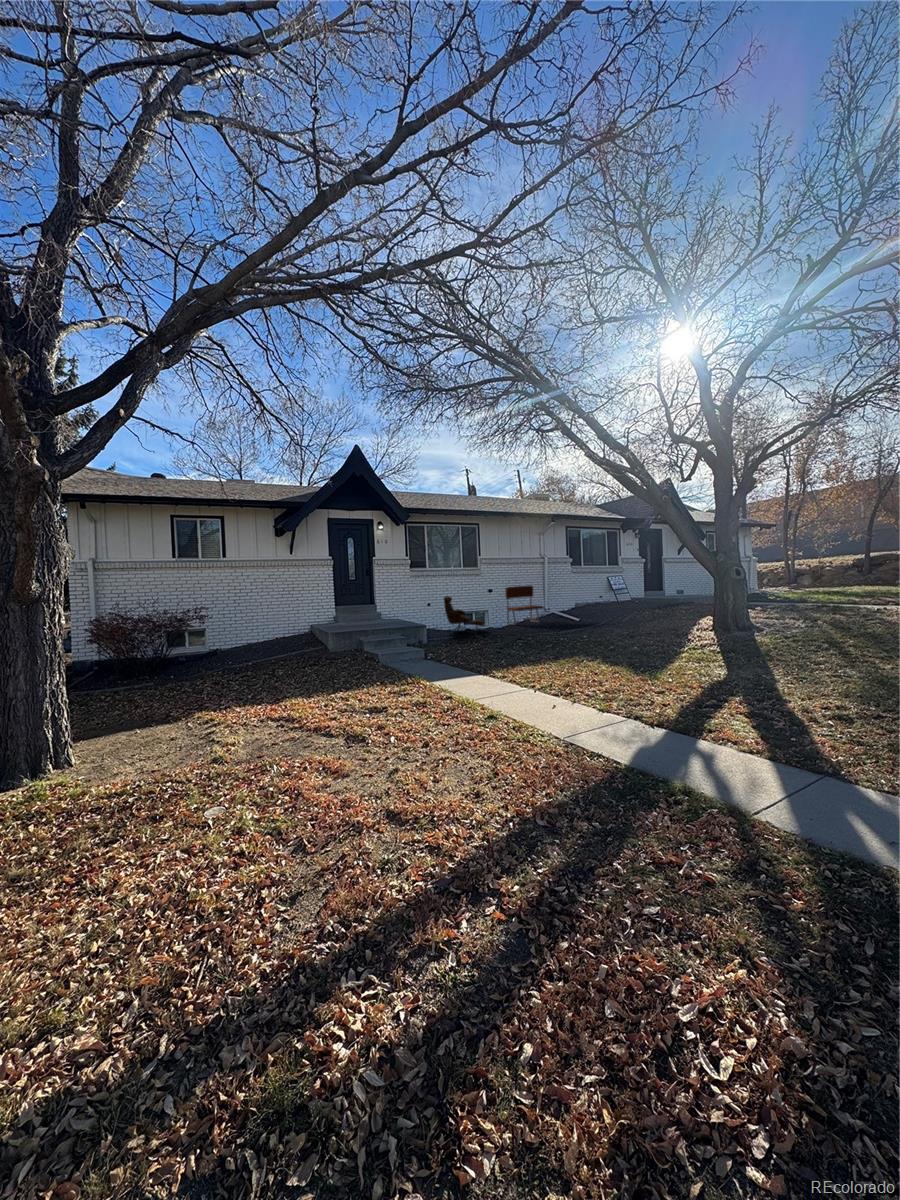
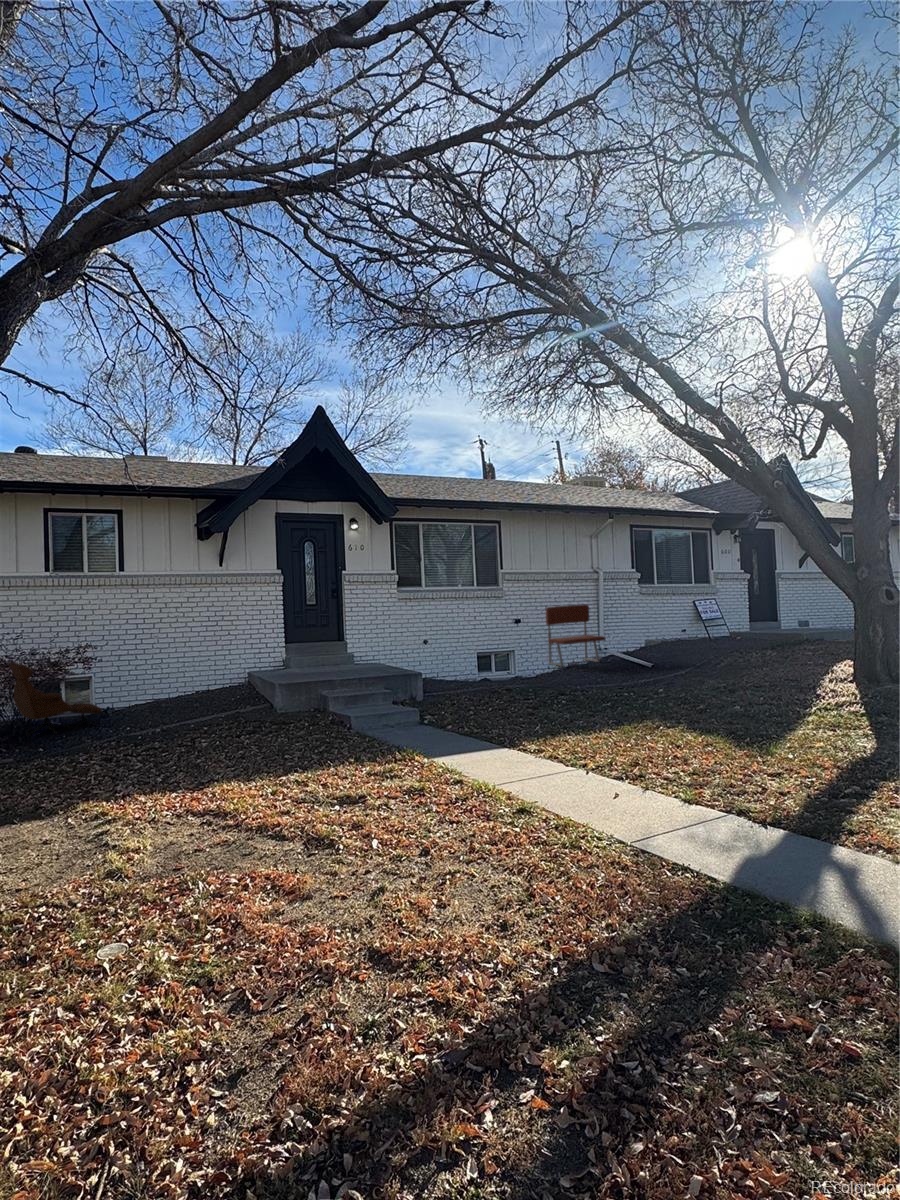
lounge chair: present [444,596,484,632] -> present [8,663,102,737]

